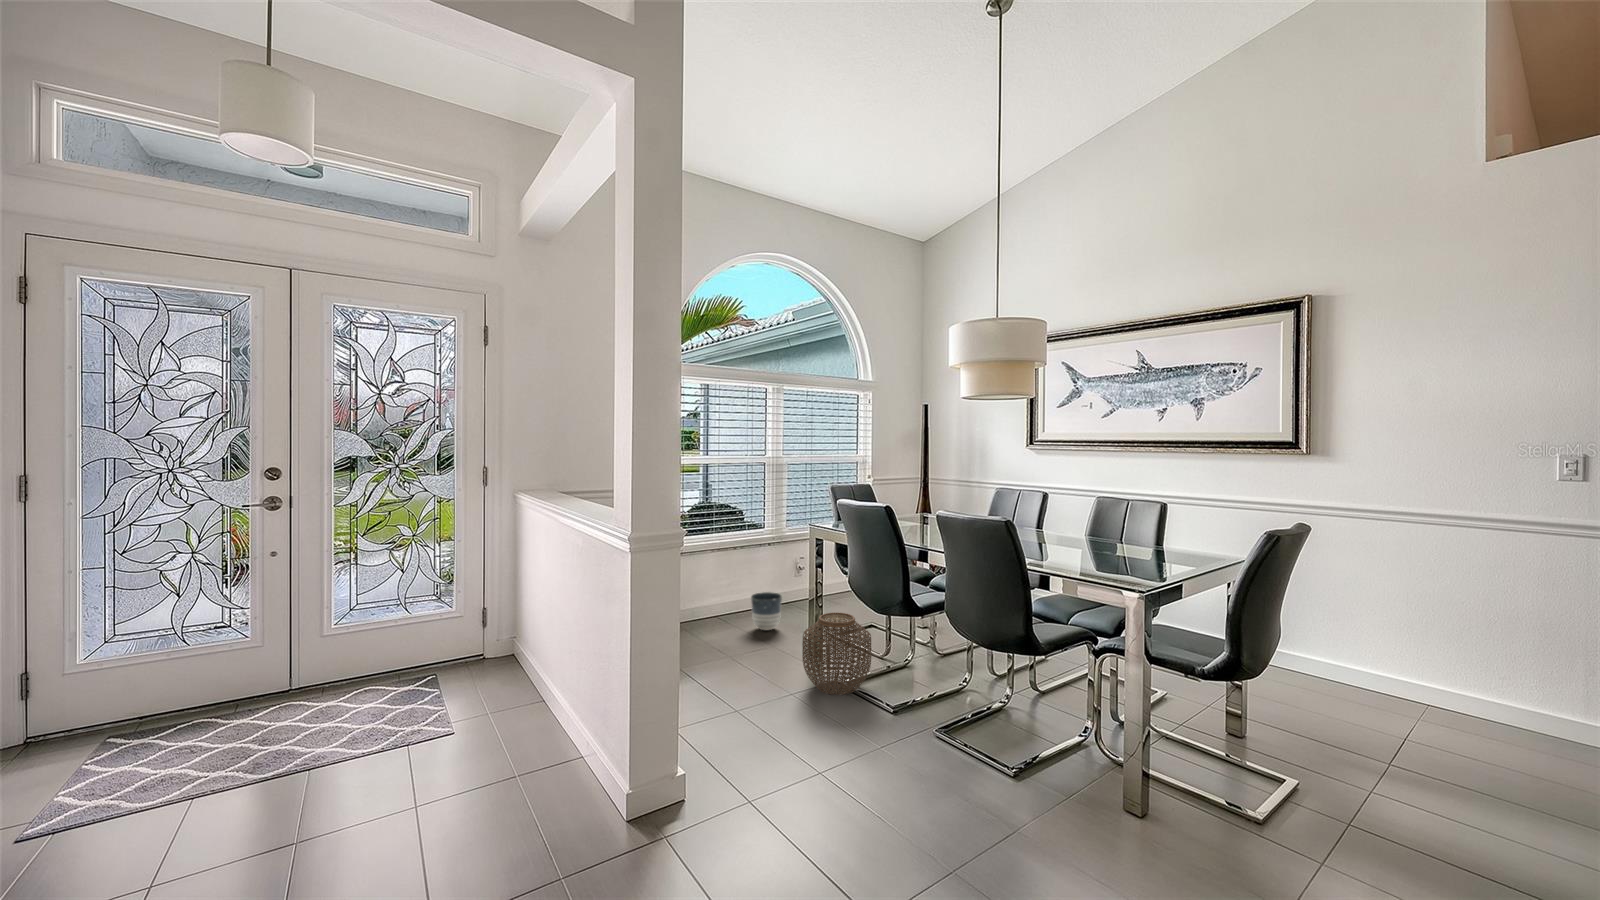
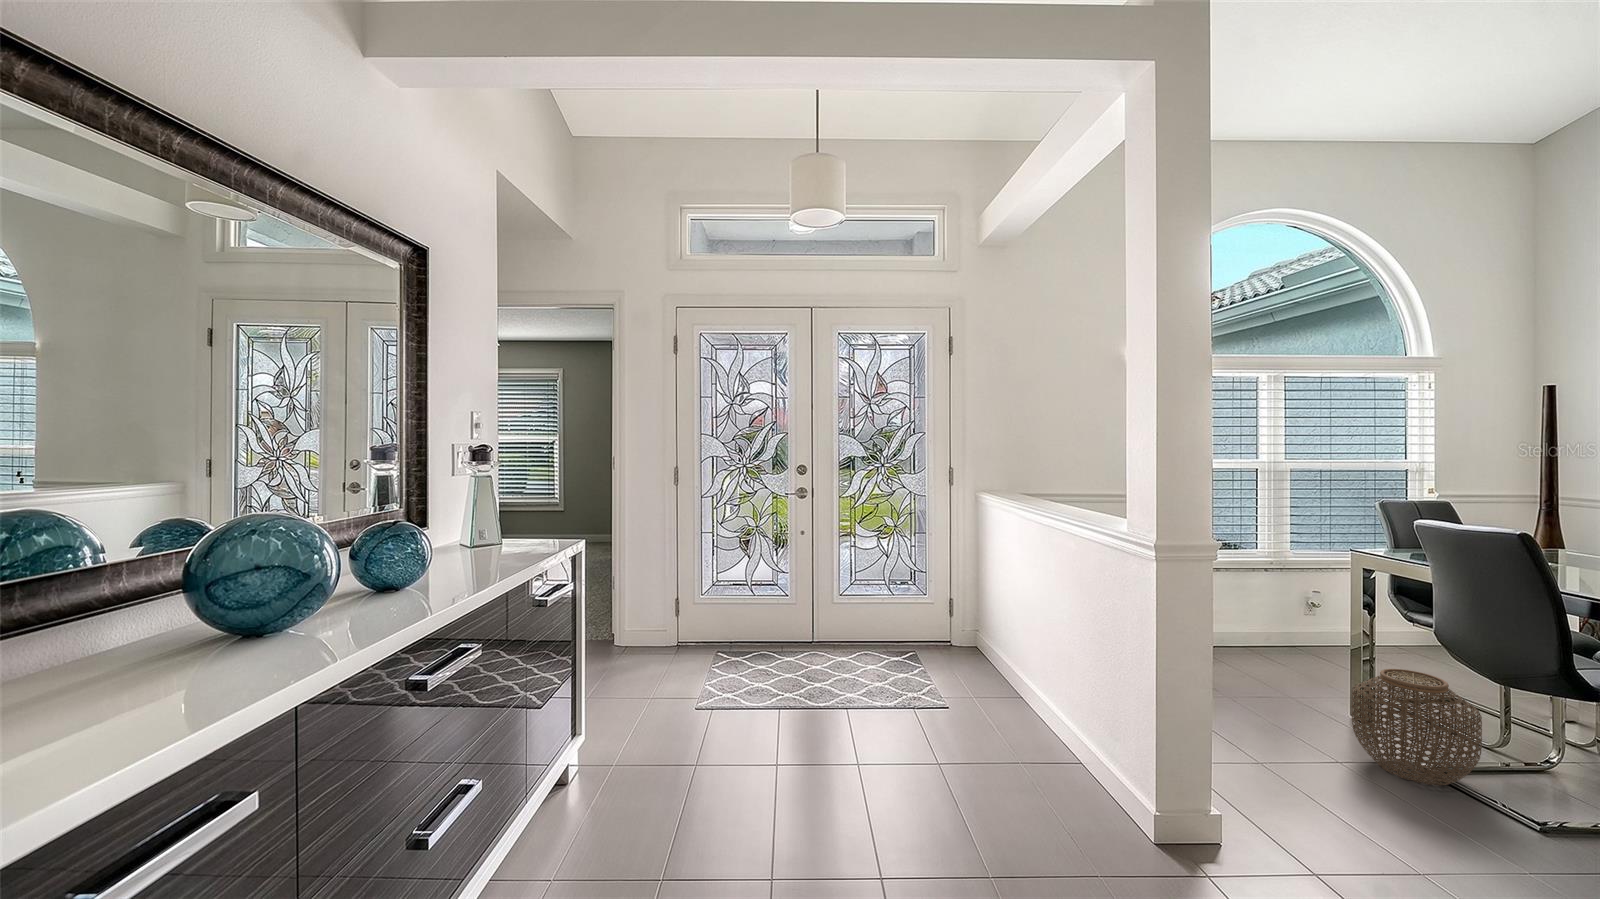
planter: present [751,592,782,630] -> none [1248,625,1295,673]

